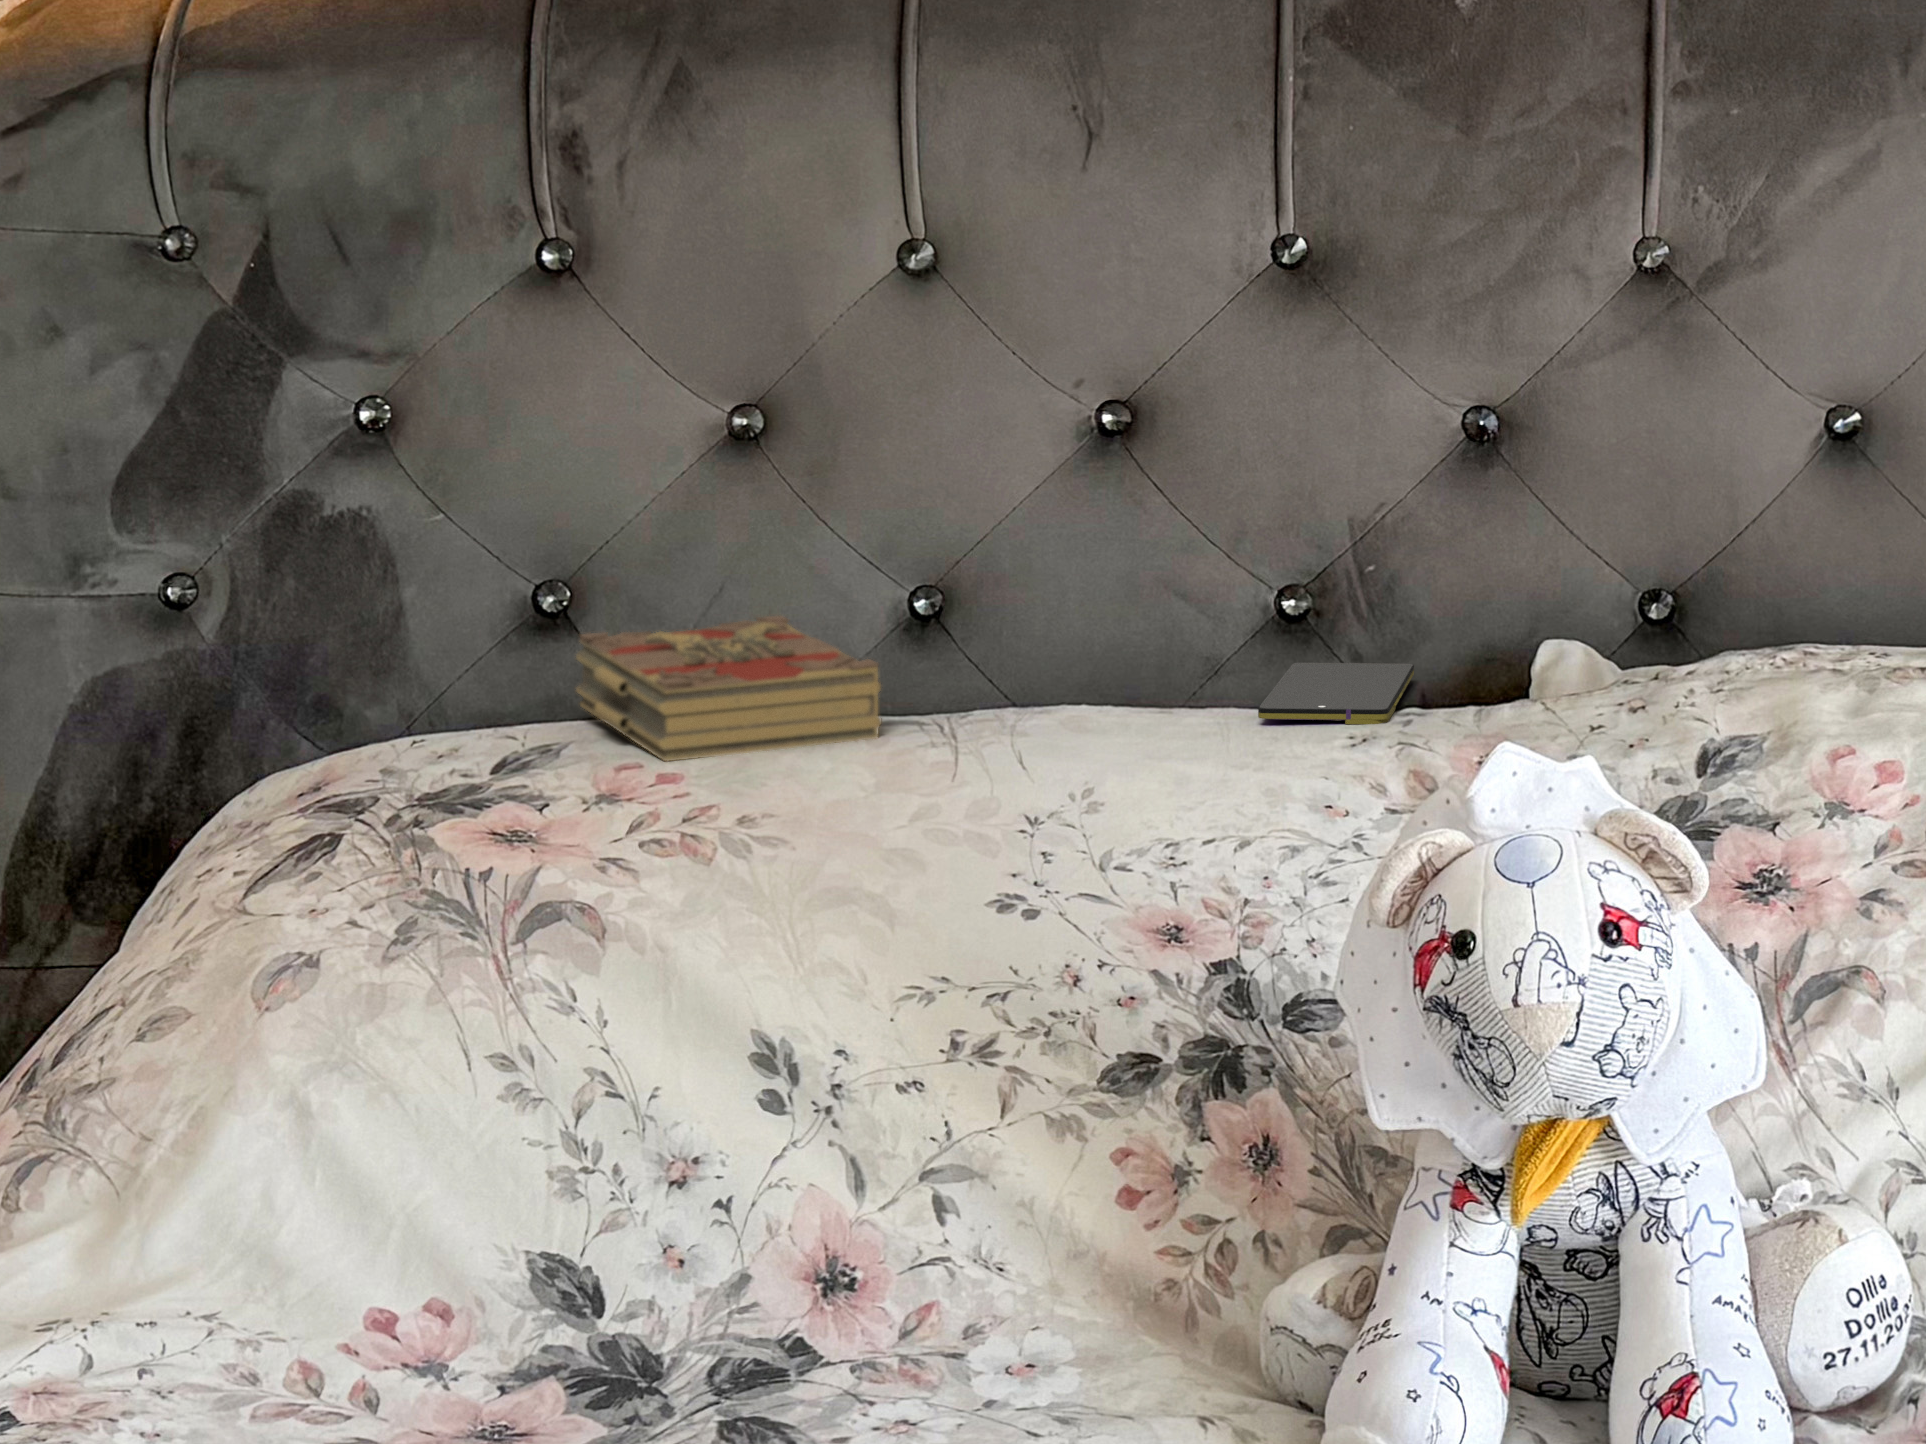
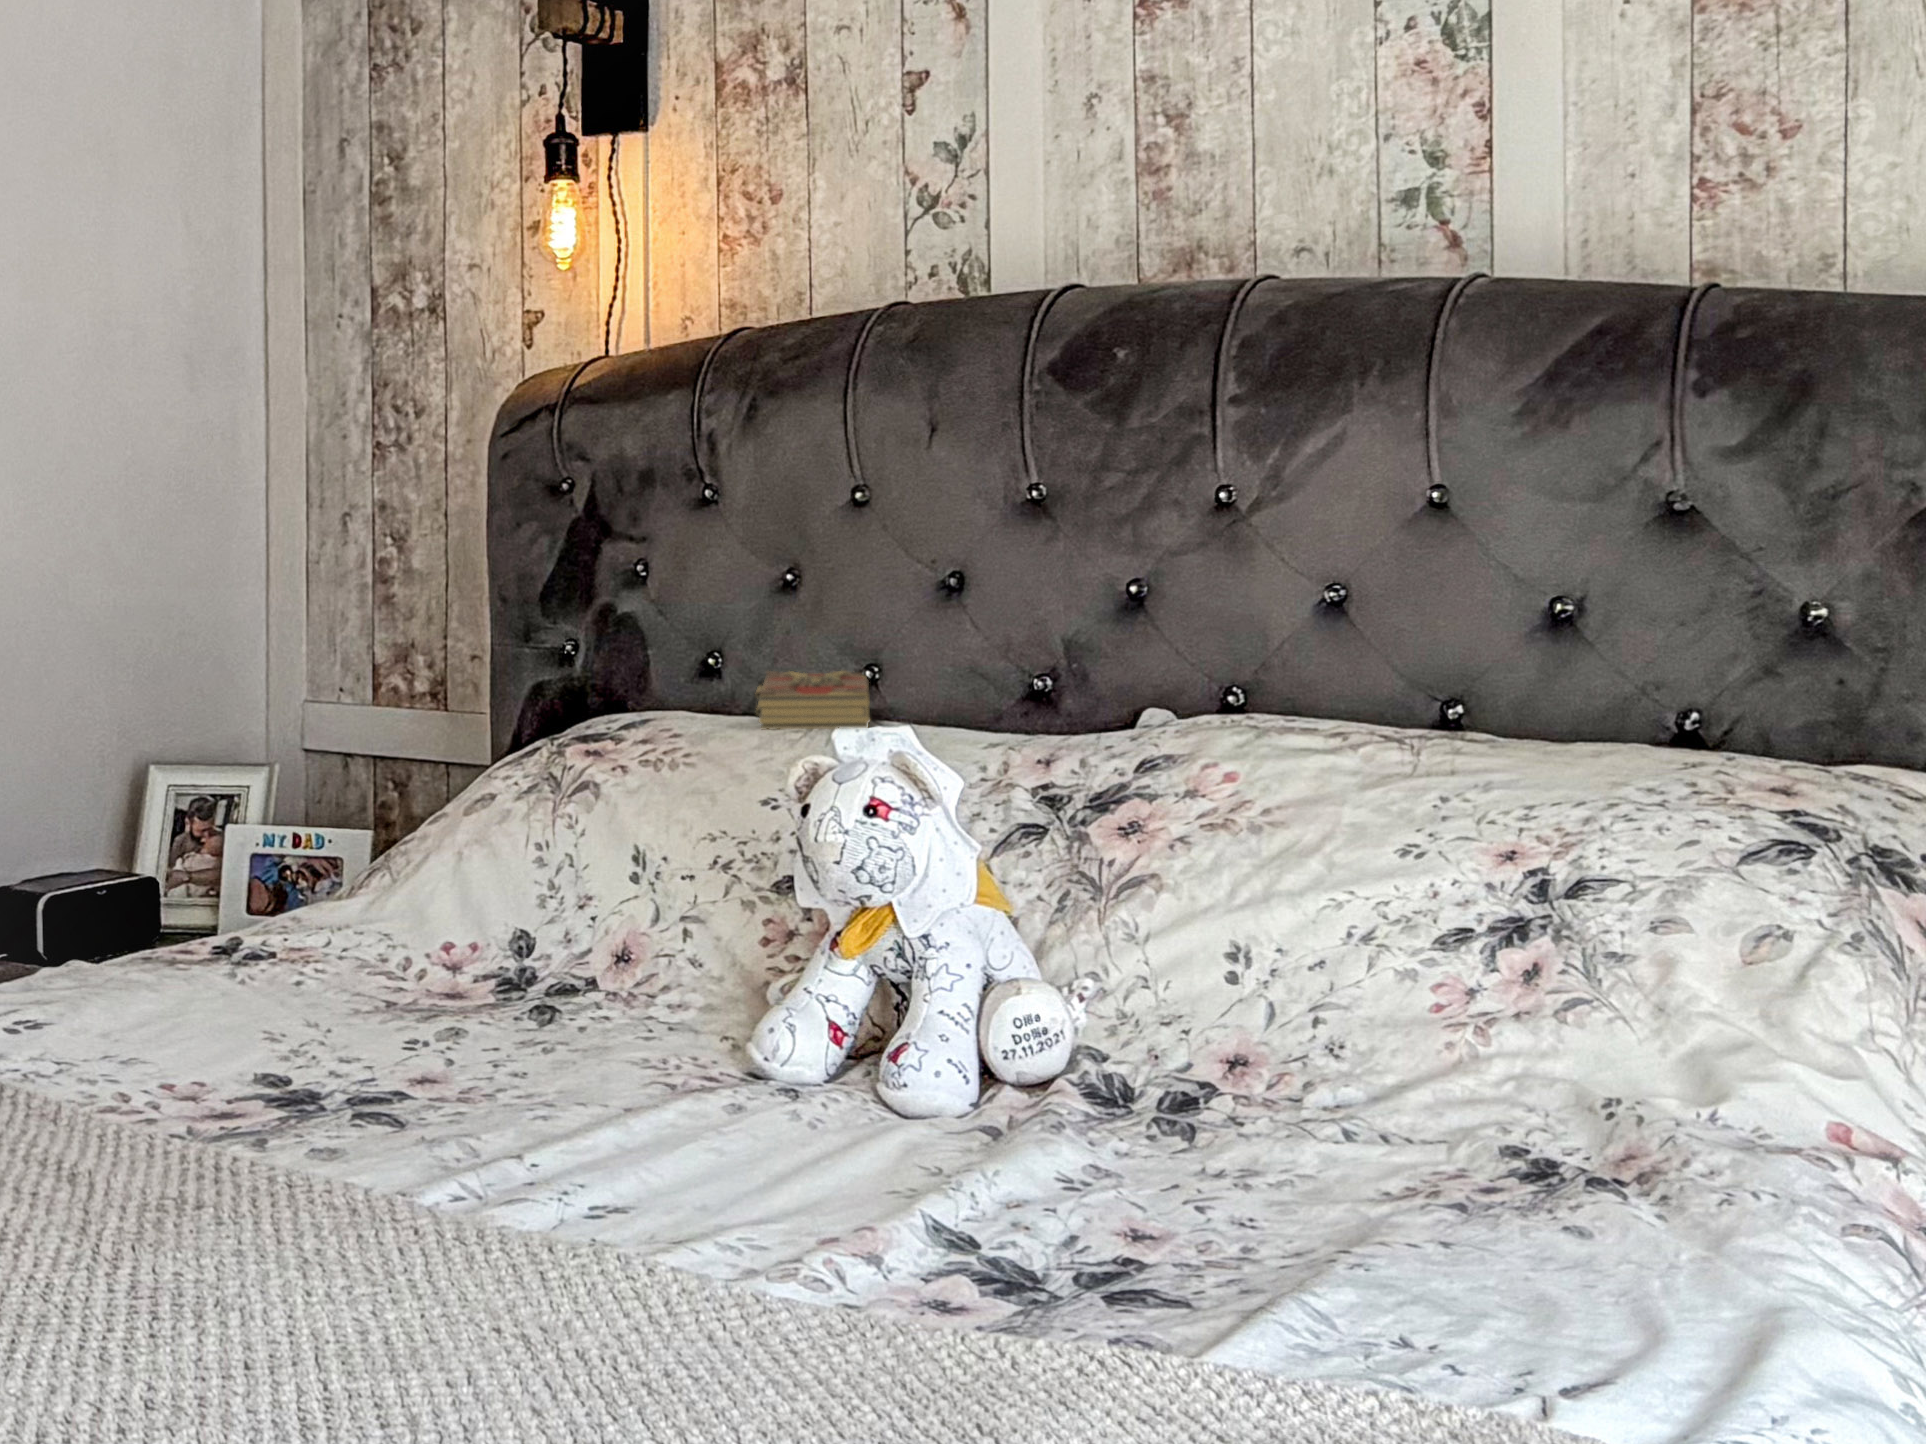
smartphone: present [1258,663,1414,724] -> none [1042,710,1165,739]

